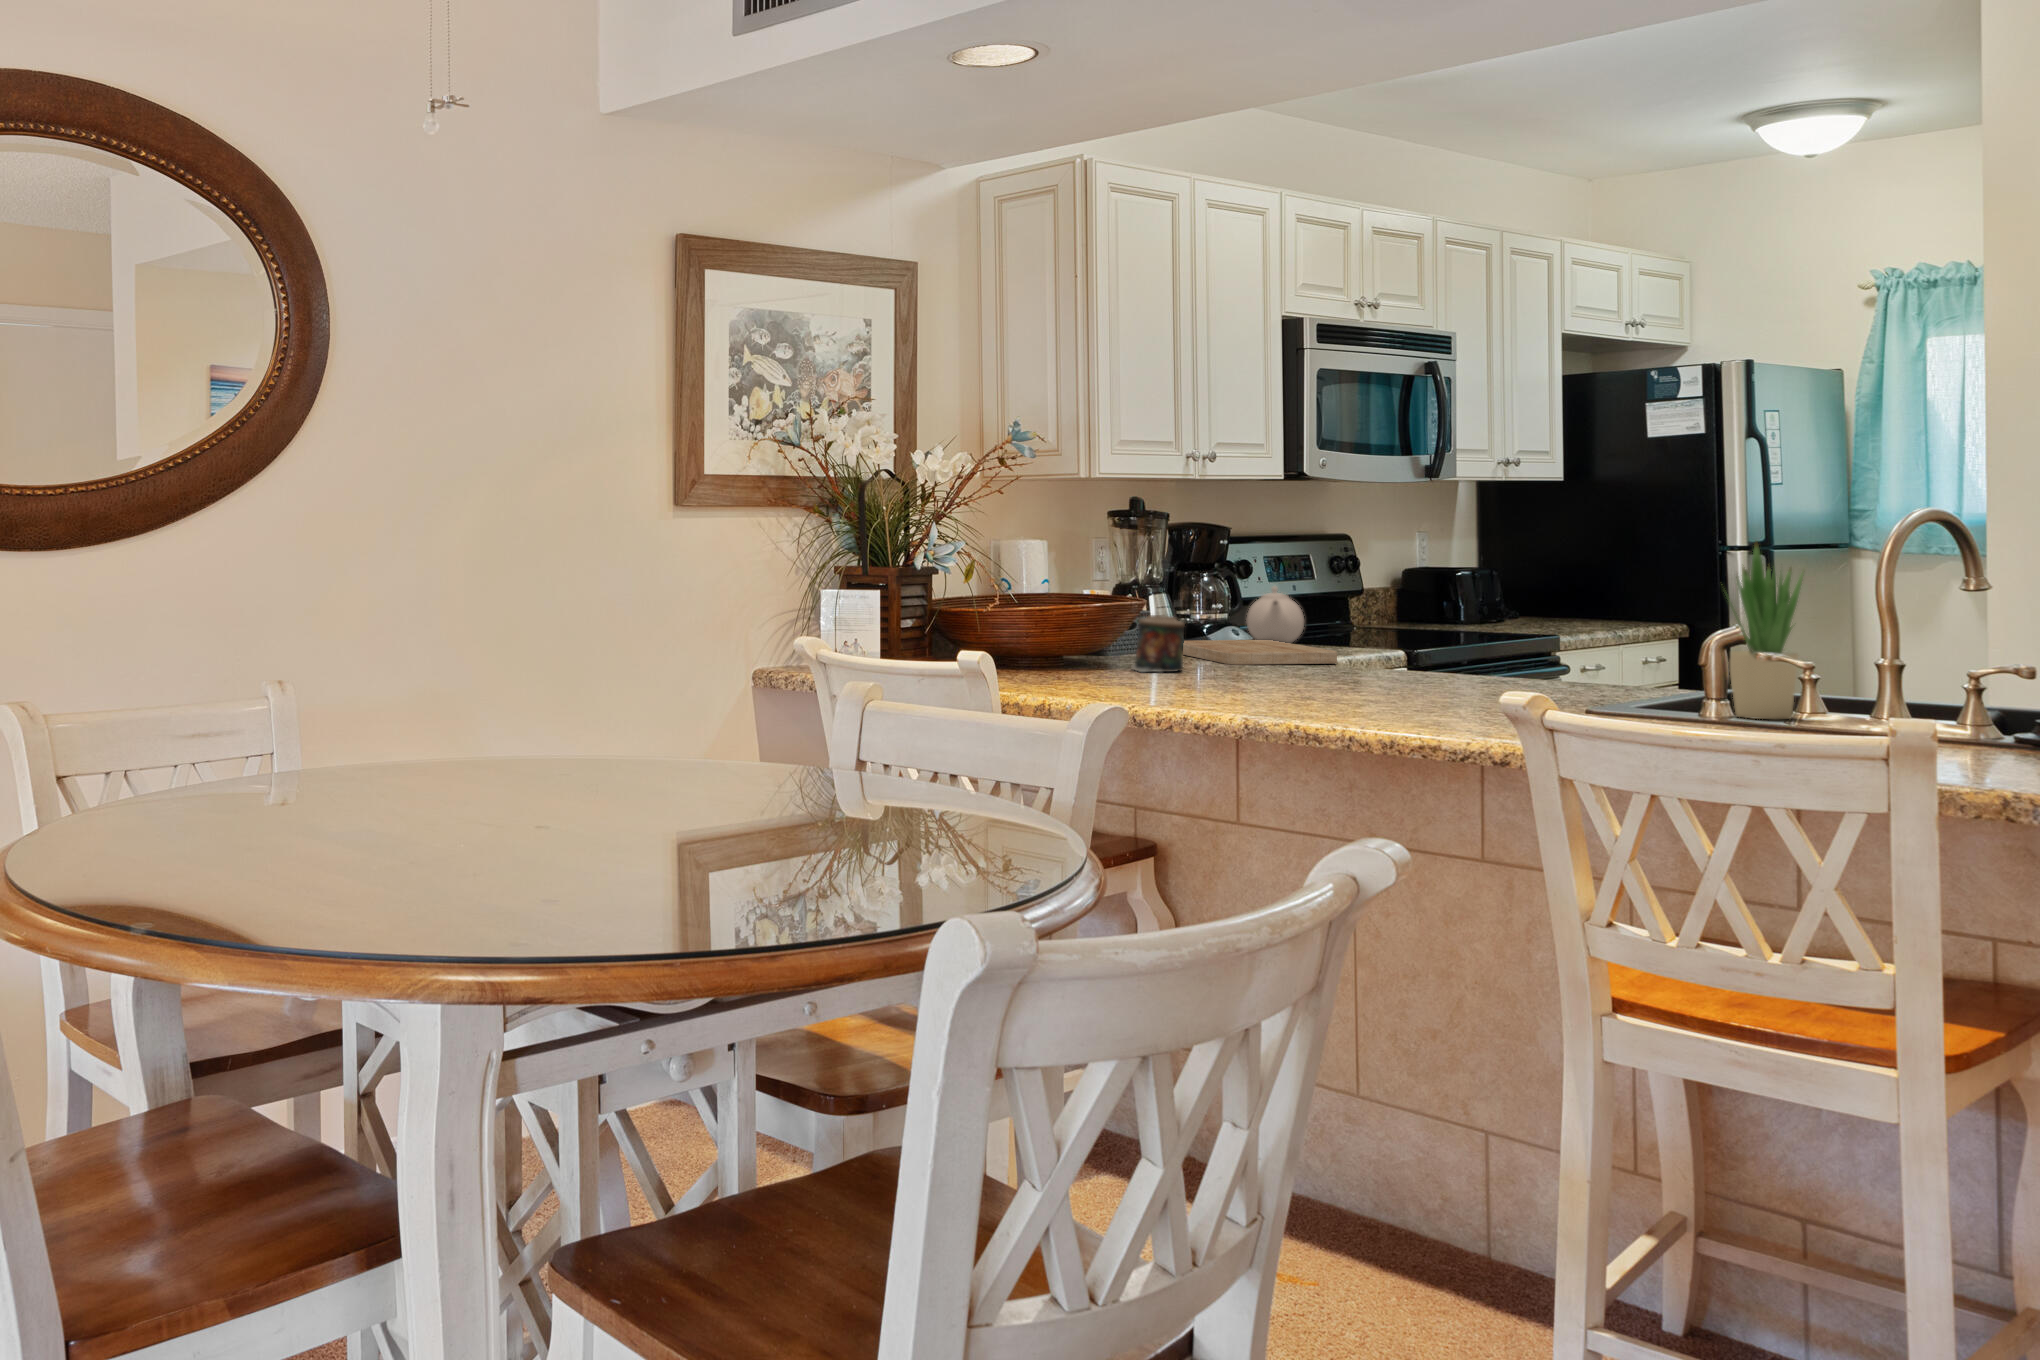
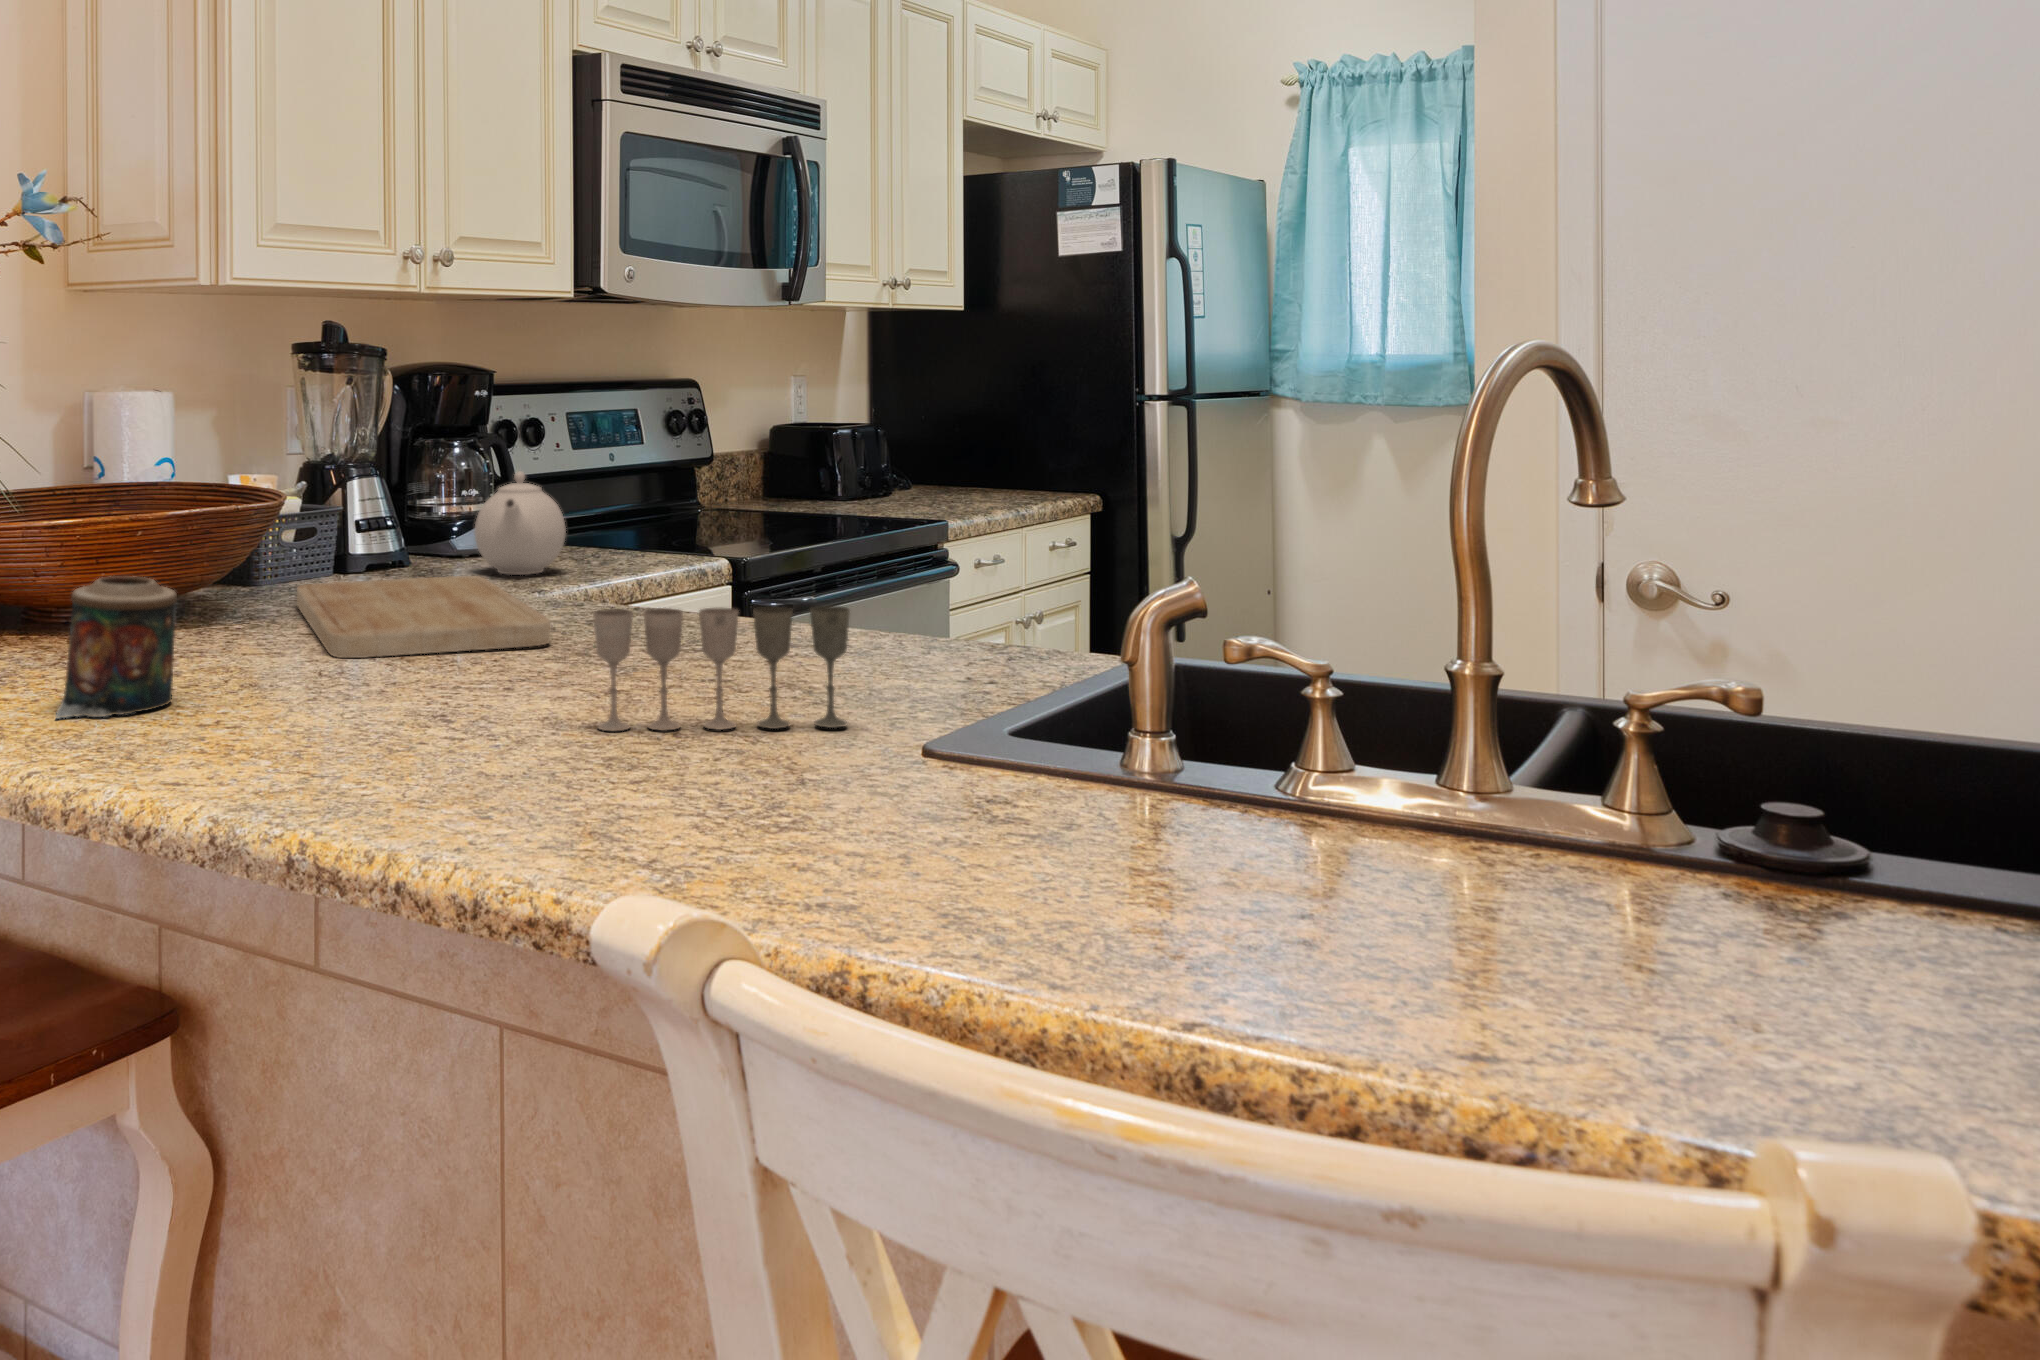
potted plant: present [1727,541,1803,719] -> none [1364,429,1605,1032]
wine glass: none [1392,629,1517,682] -> present [593,606,850,731]

